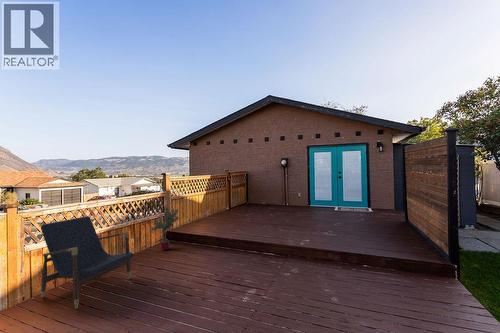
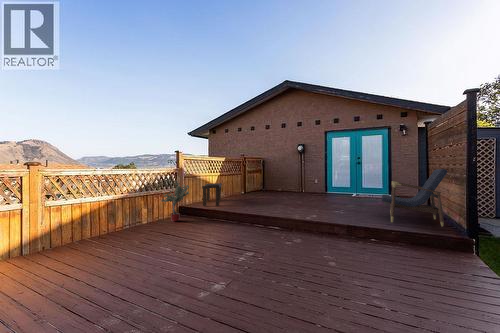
bench: none [191,203,210,230] -> present [202,183,222,206]
lounge chair: present [41,216,134,309] -> present [382,169,447,226]

